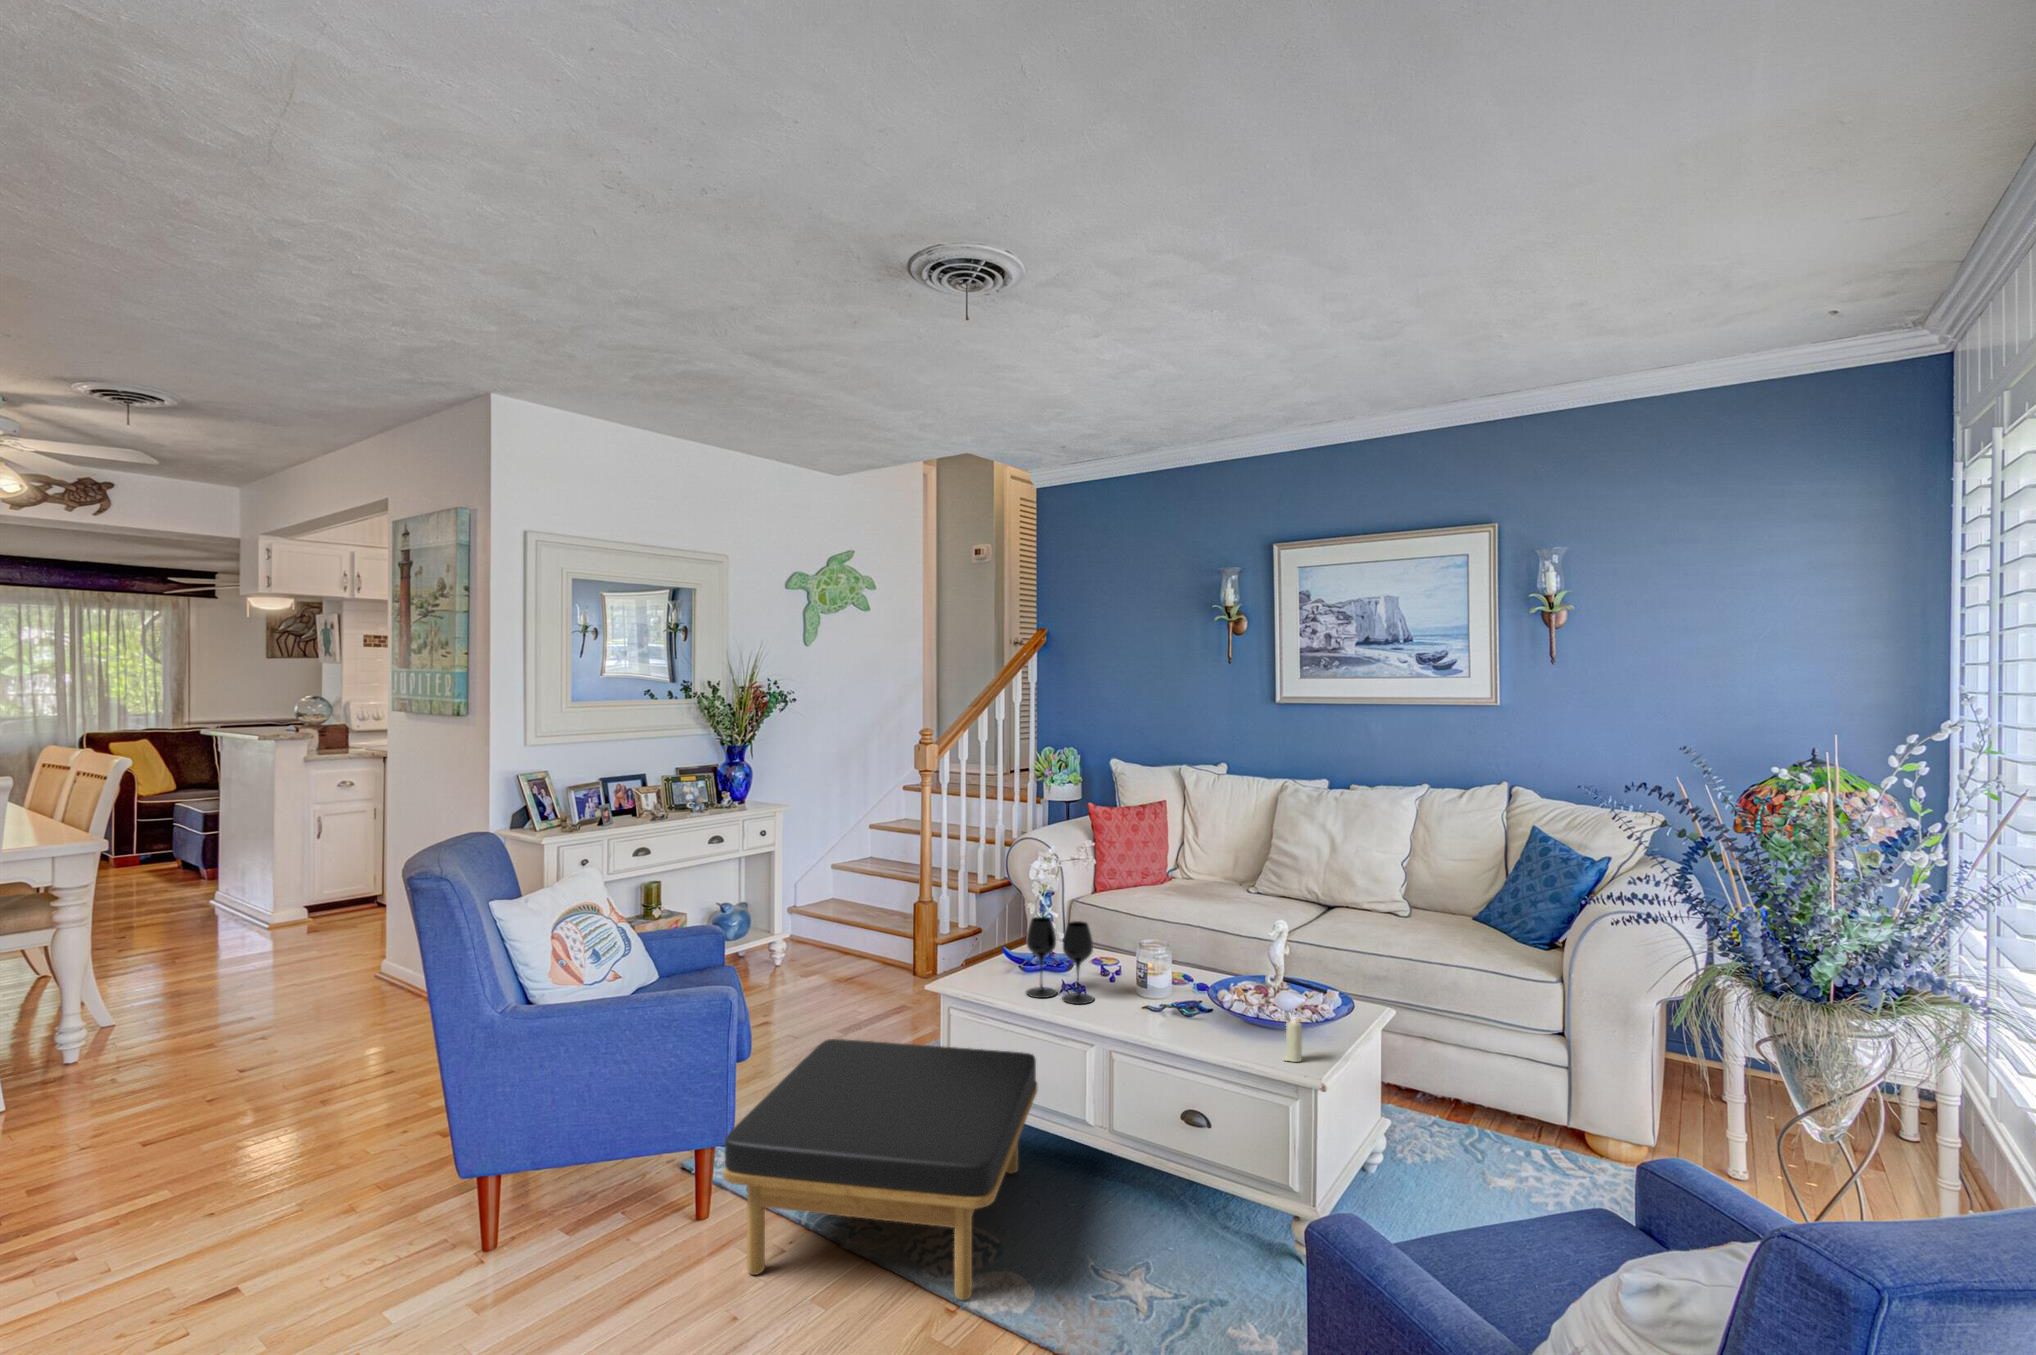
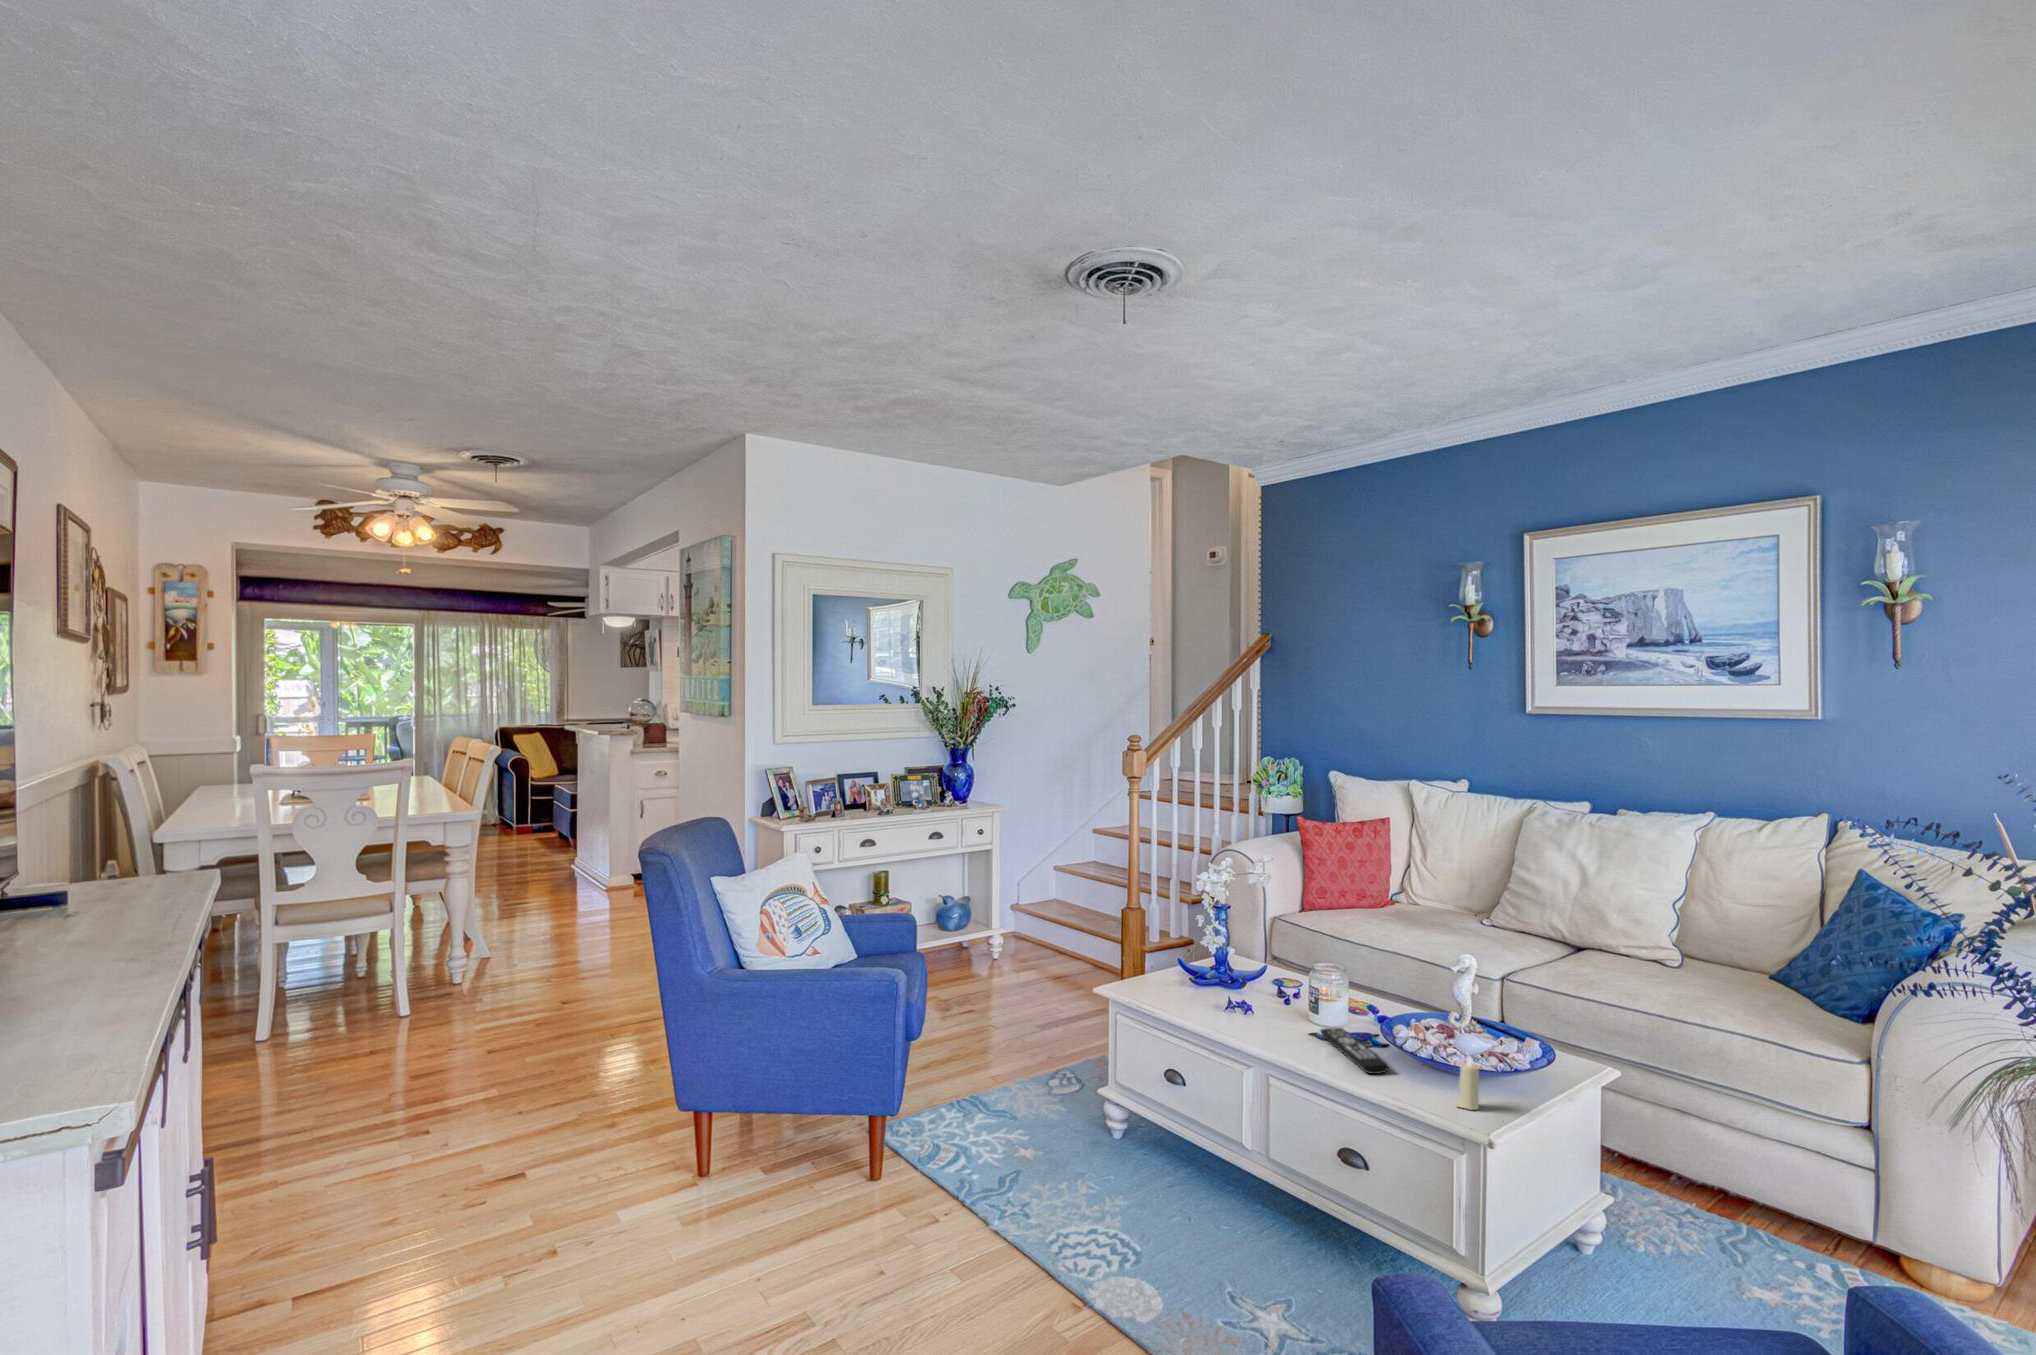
wine glass: present [1026,917,1094,1004] -> none [1194,927,1265,1022]
remote control: none [1149,1001,1219,1040] -> present [1321,1028,1389,1074]
ottoman: present [724,1039,1037,1300] -> none [878,1029,1198,1301]

